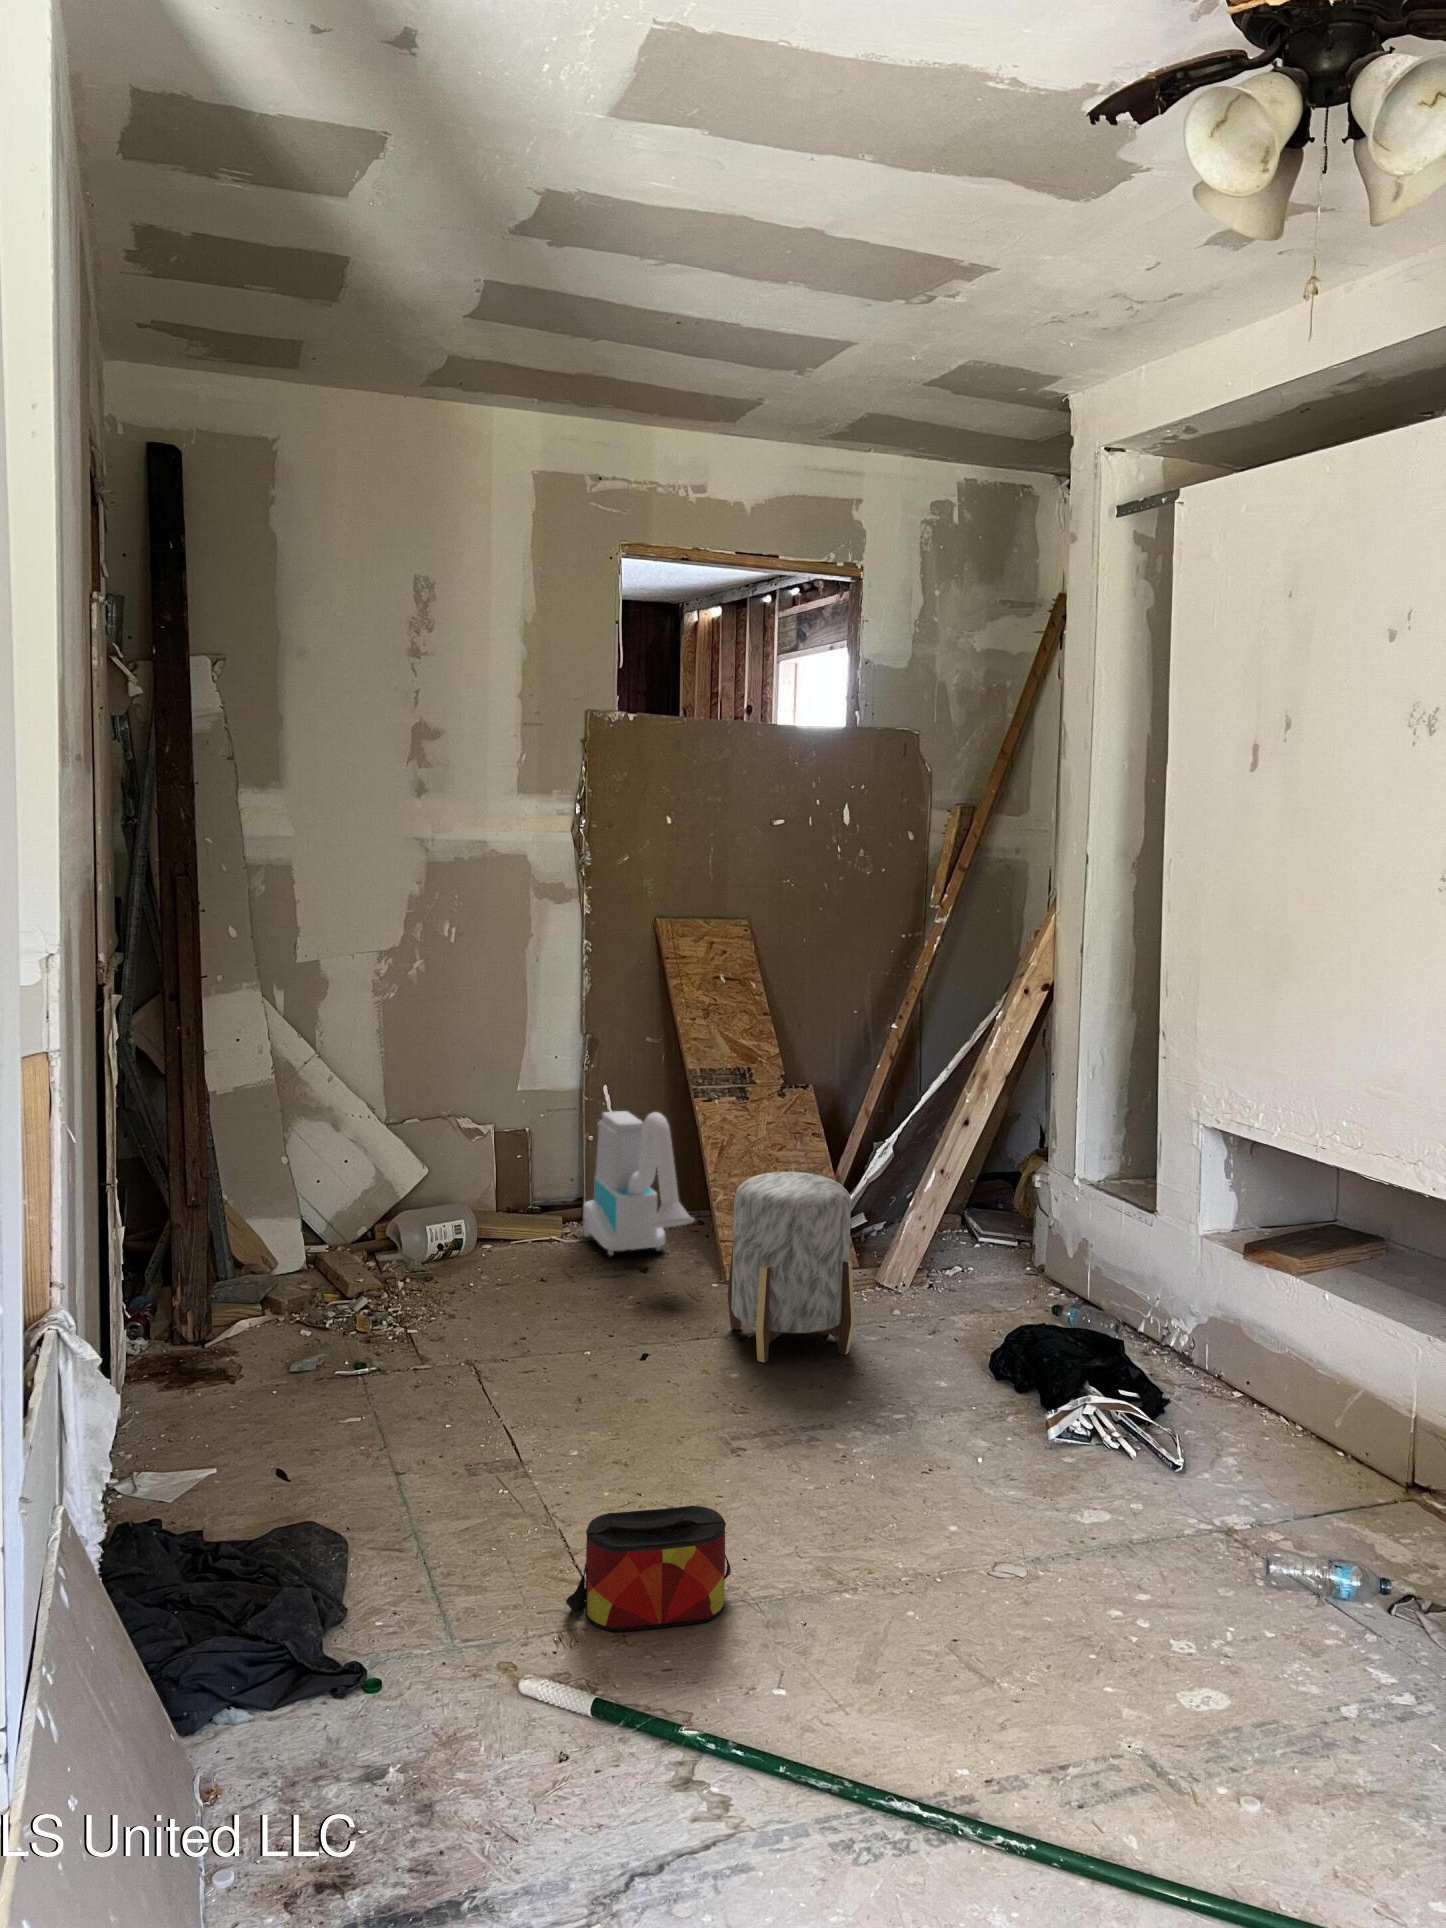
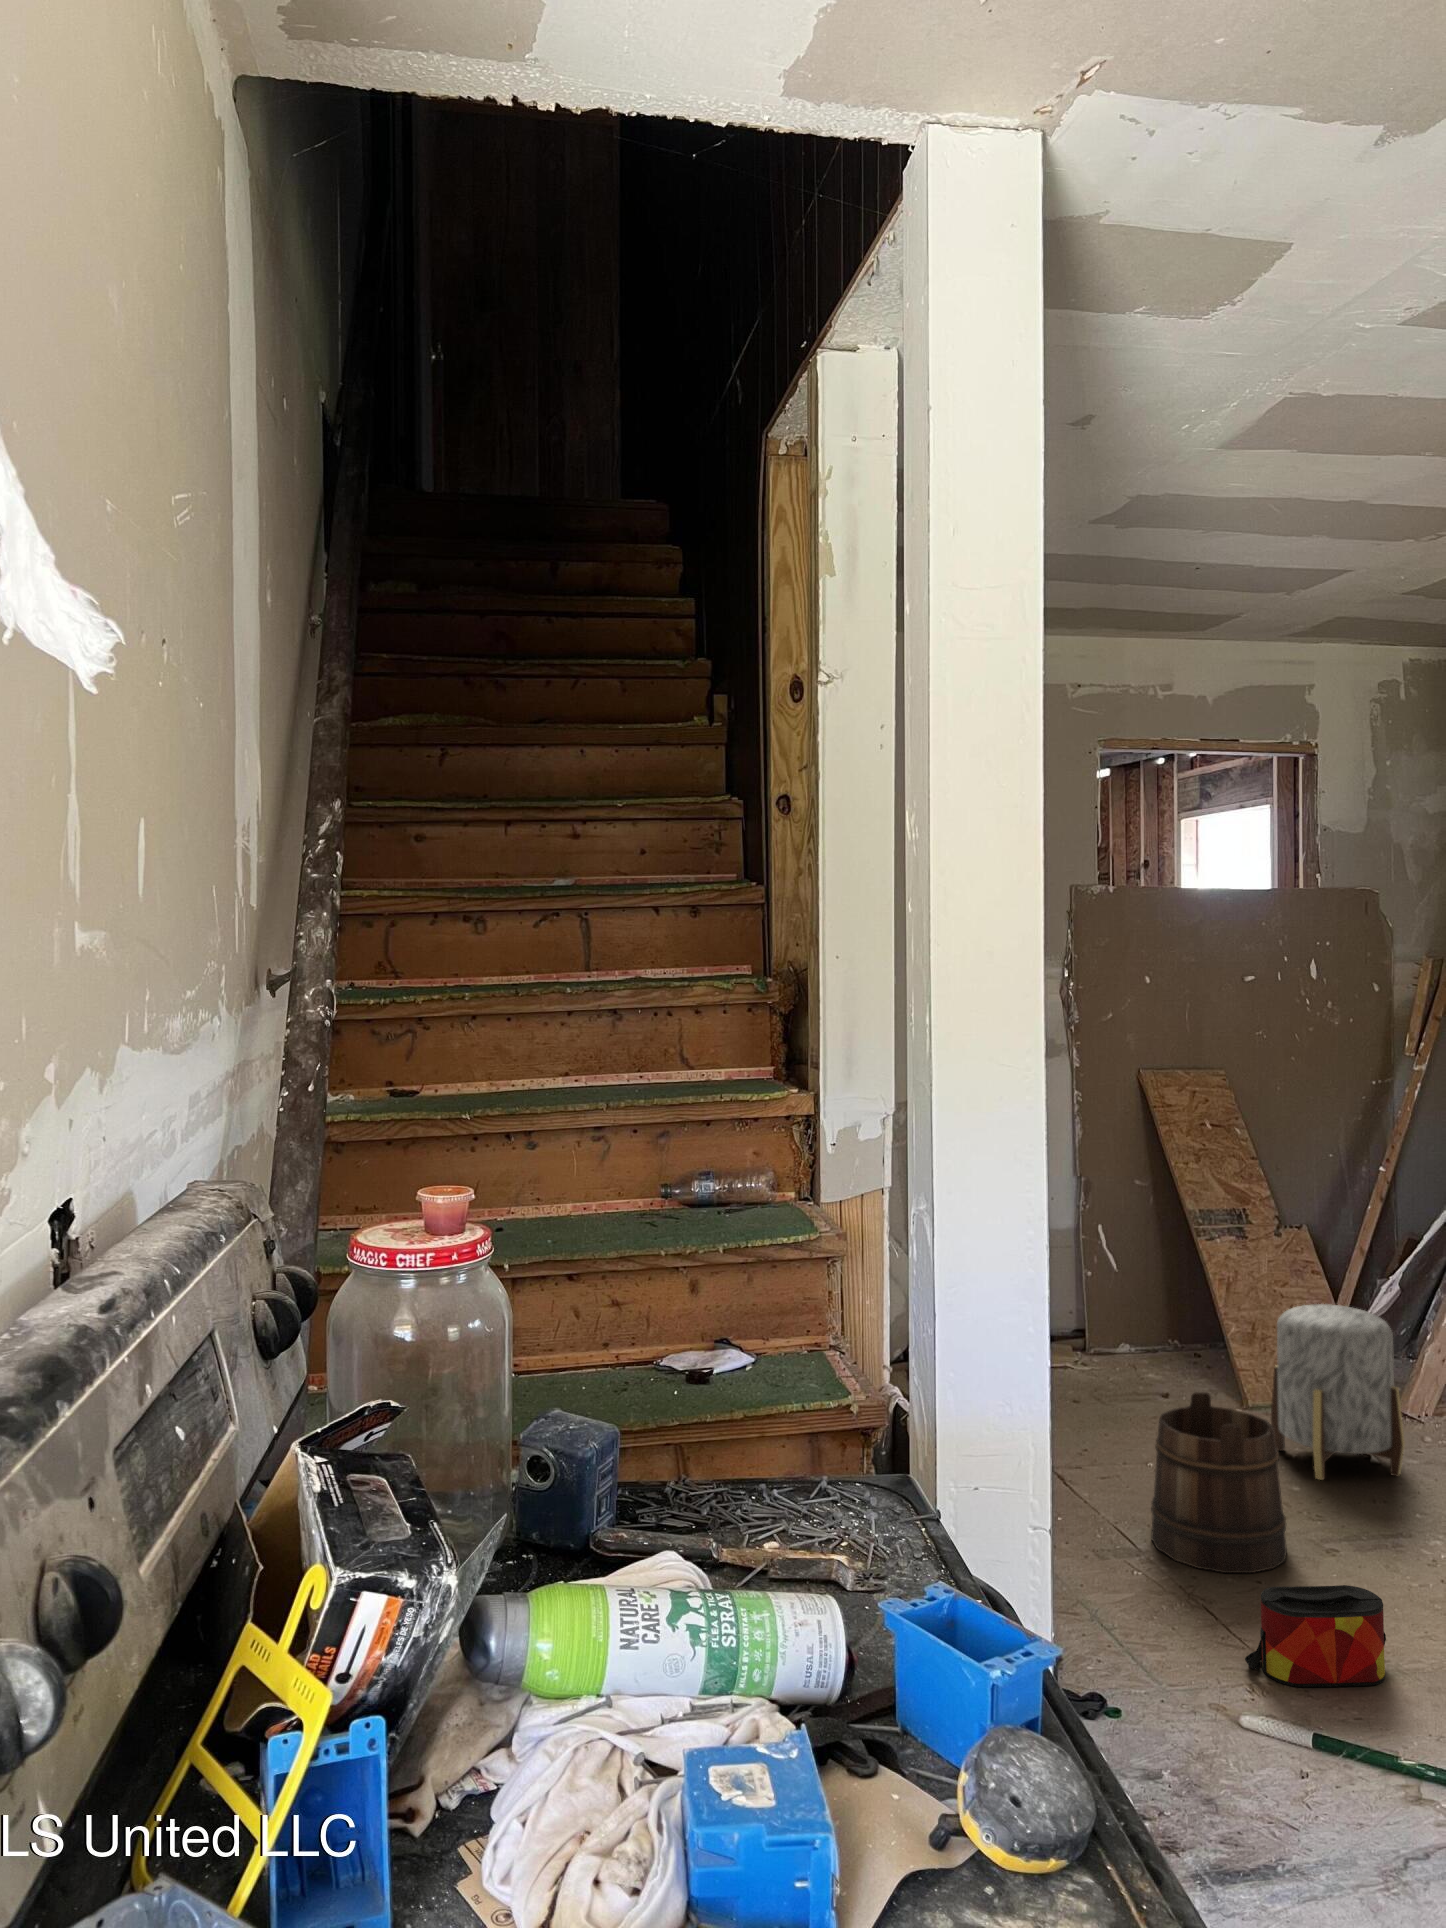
vacuum cleaner: present [583,1111,695,1256] -> none [1090,1249,1221,1383]
bucket: none [541,1277,686,1484] -> present [1151,1392,1287,1573]

